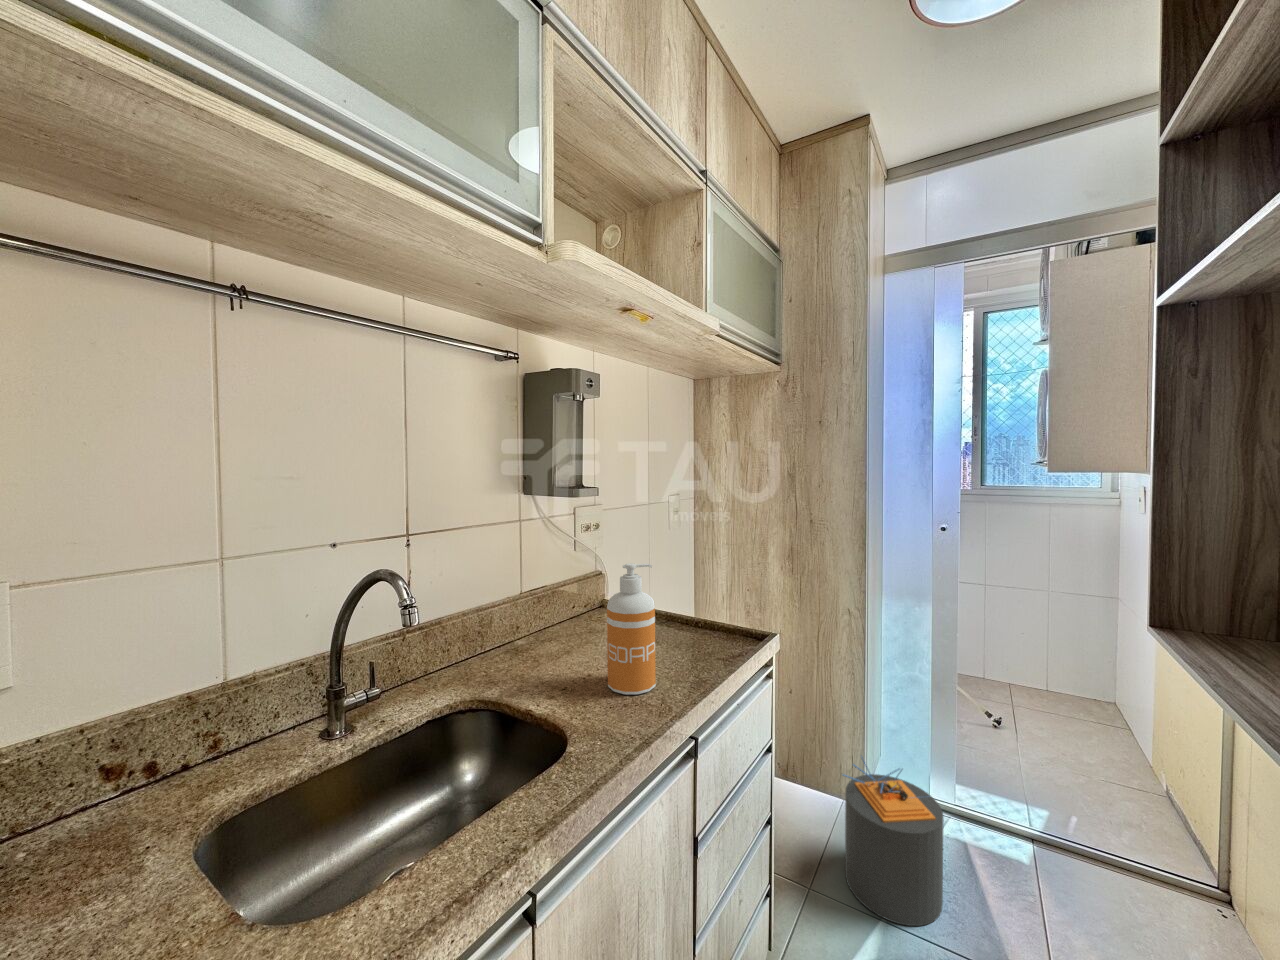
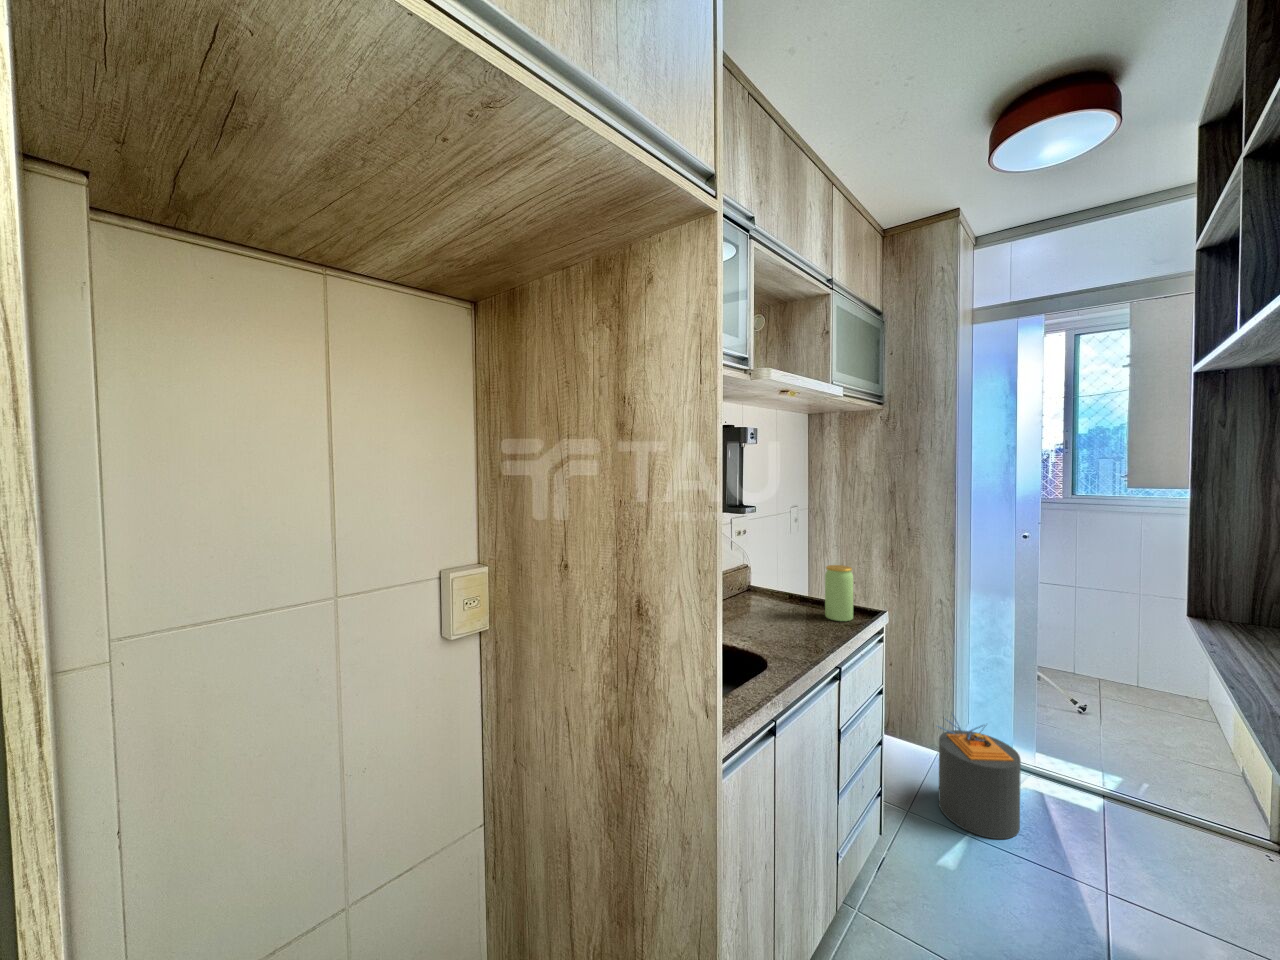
soap dispenser: present [607,563,656,695] -> none [777,556,810,639]
jar: none [690,572,729,655] -> present [825,565,853,621]

